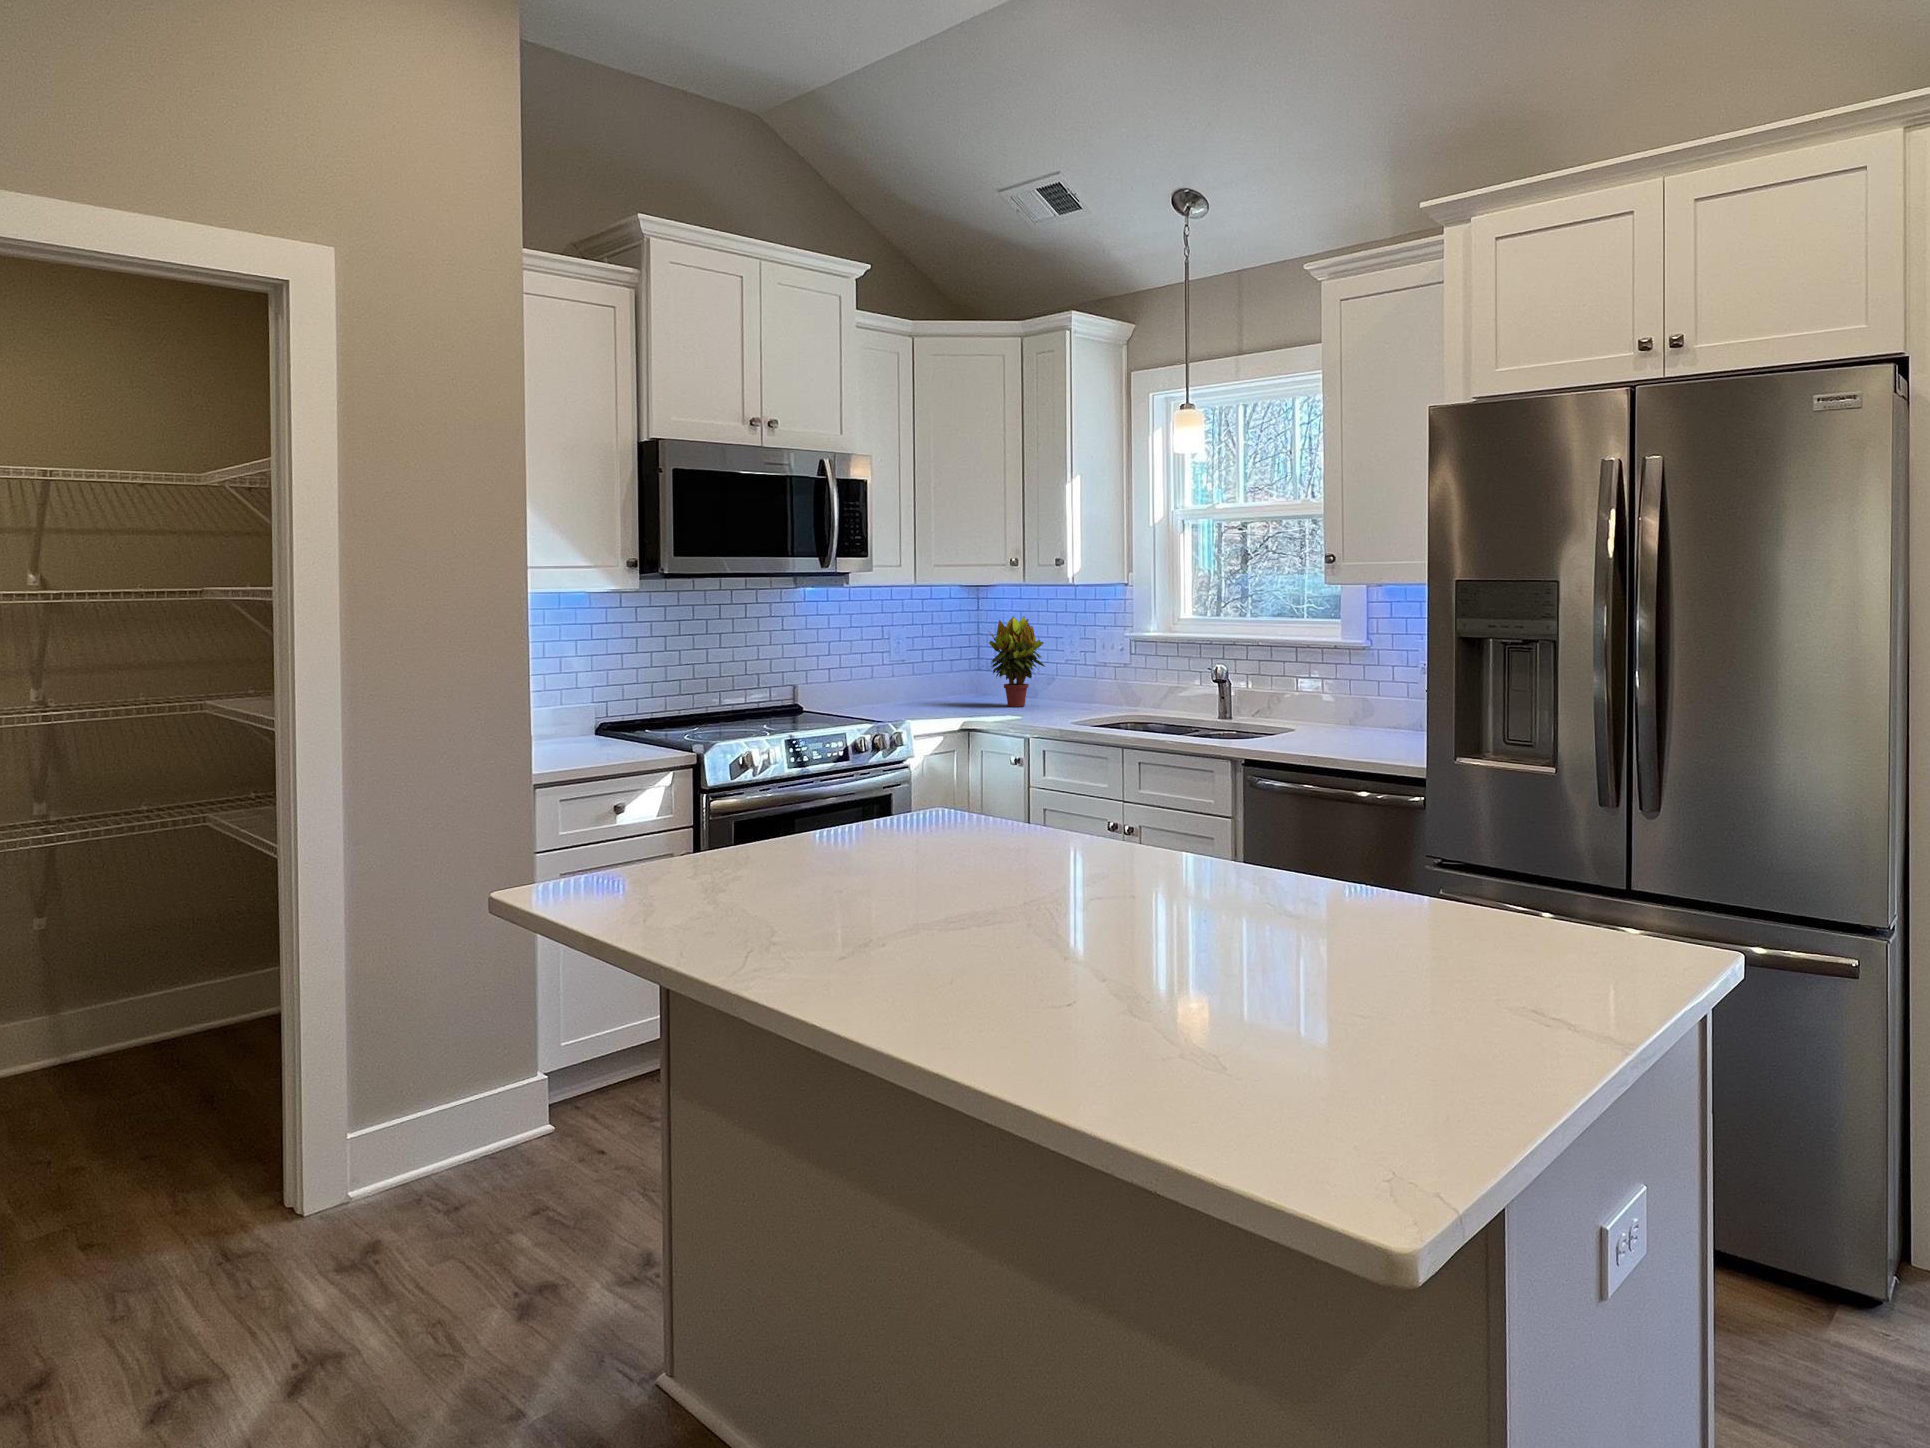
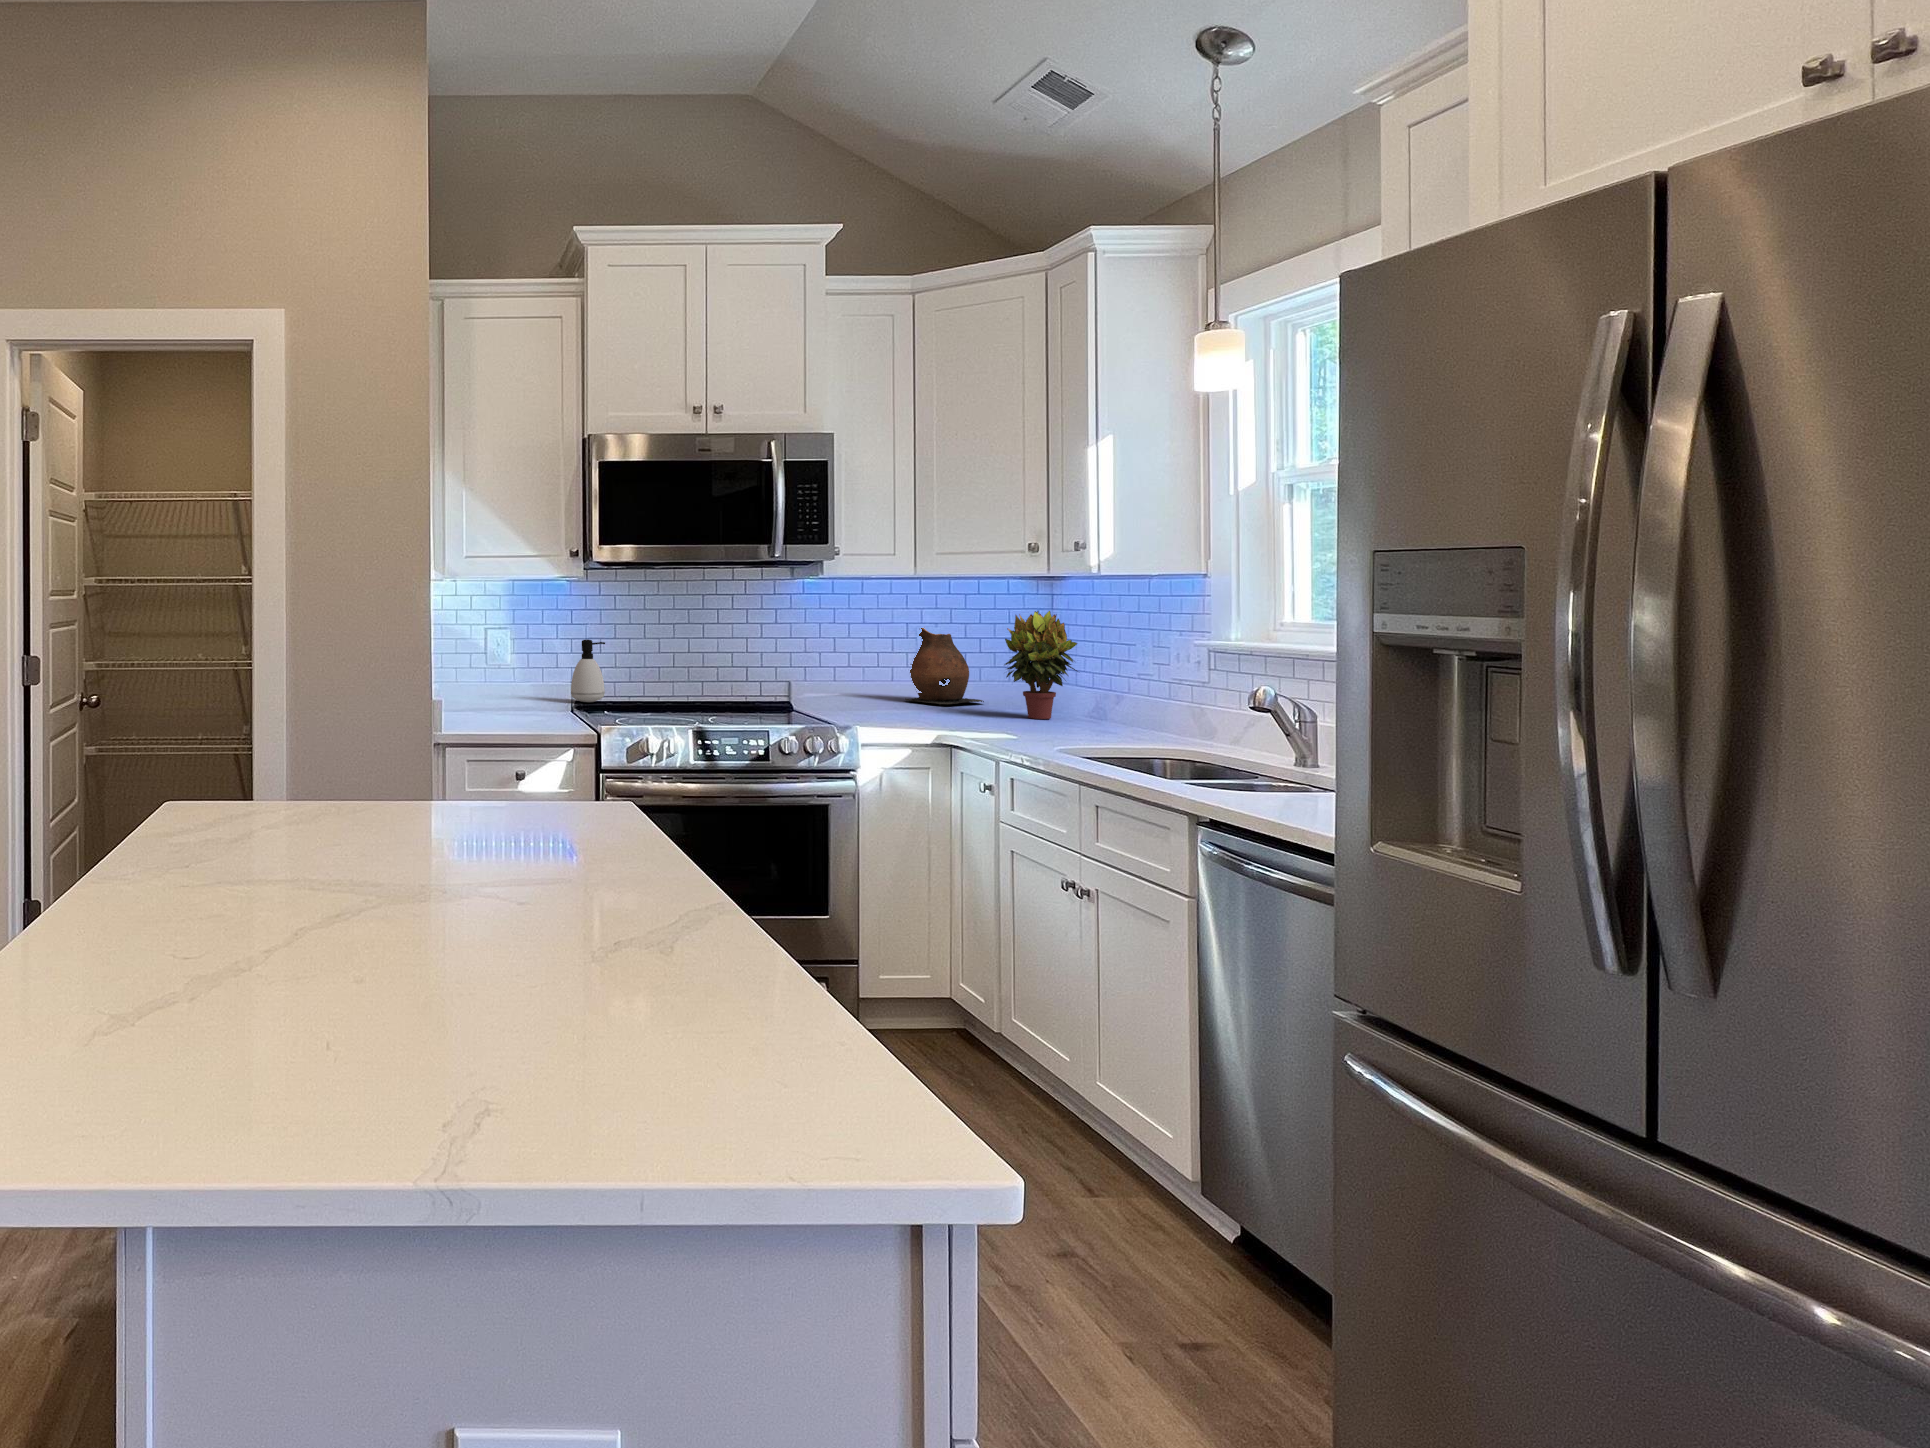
ceramic pitcher: none [890,630,956,701] -> present [905,628,984,705]
soap dispenser: none [602,655,640,721] -> present [571,639,605,702]

